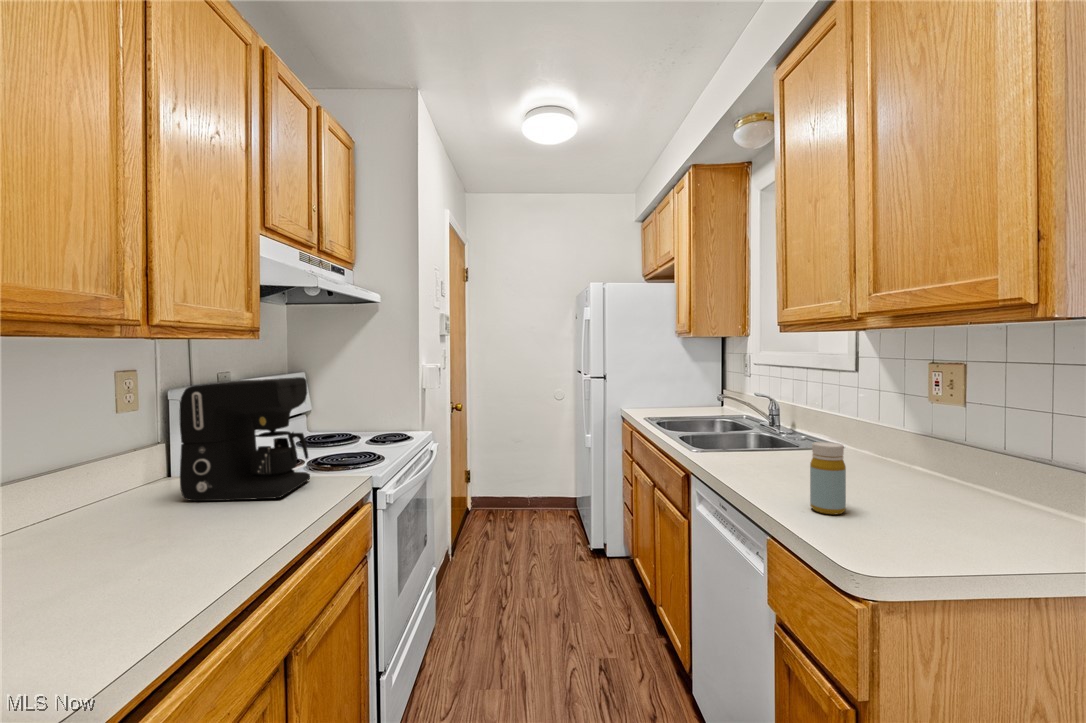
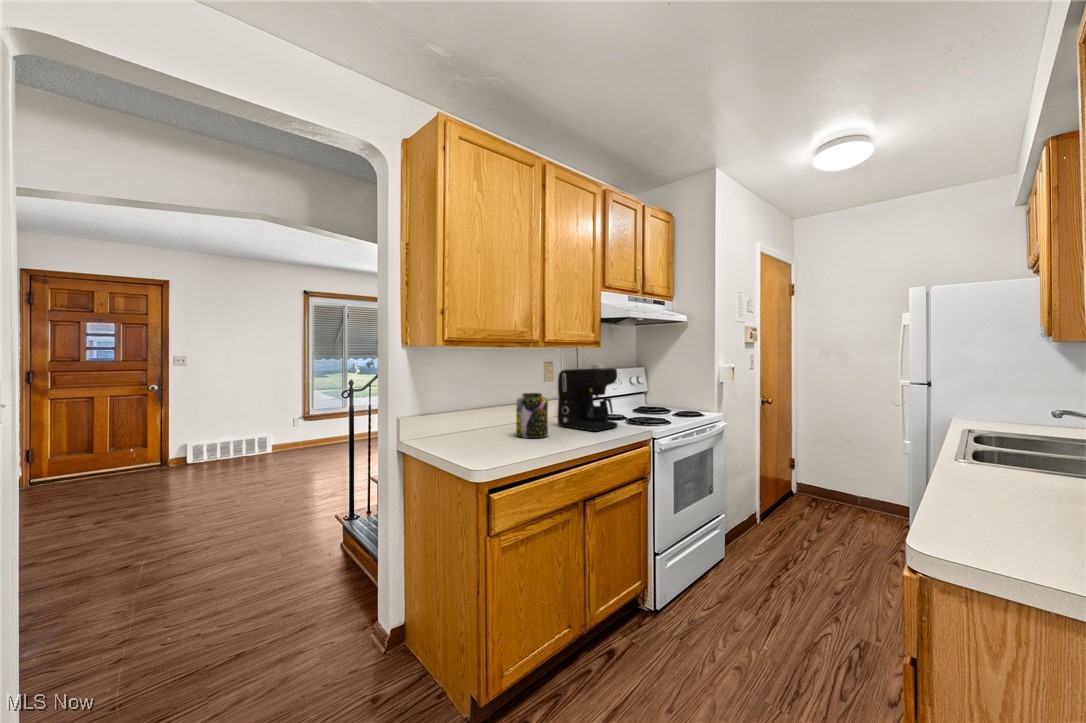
jar: none [89,442,184,554] -> present [516,393,548,438]
bottle: present [810,442,846,514] -> none [993,444,1042,522]

